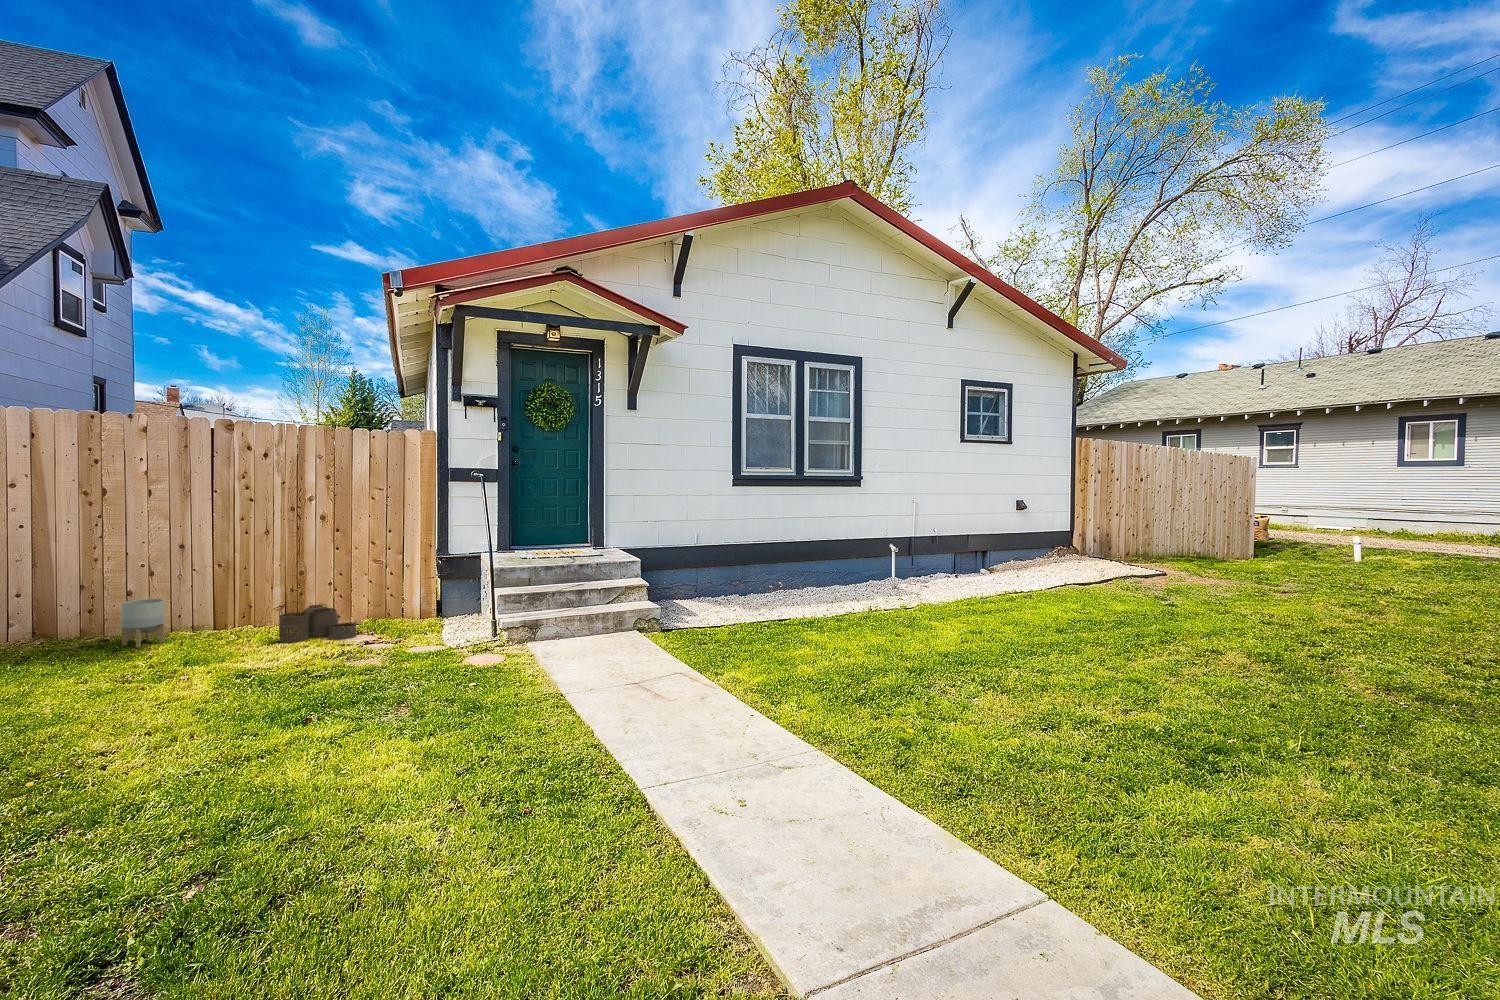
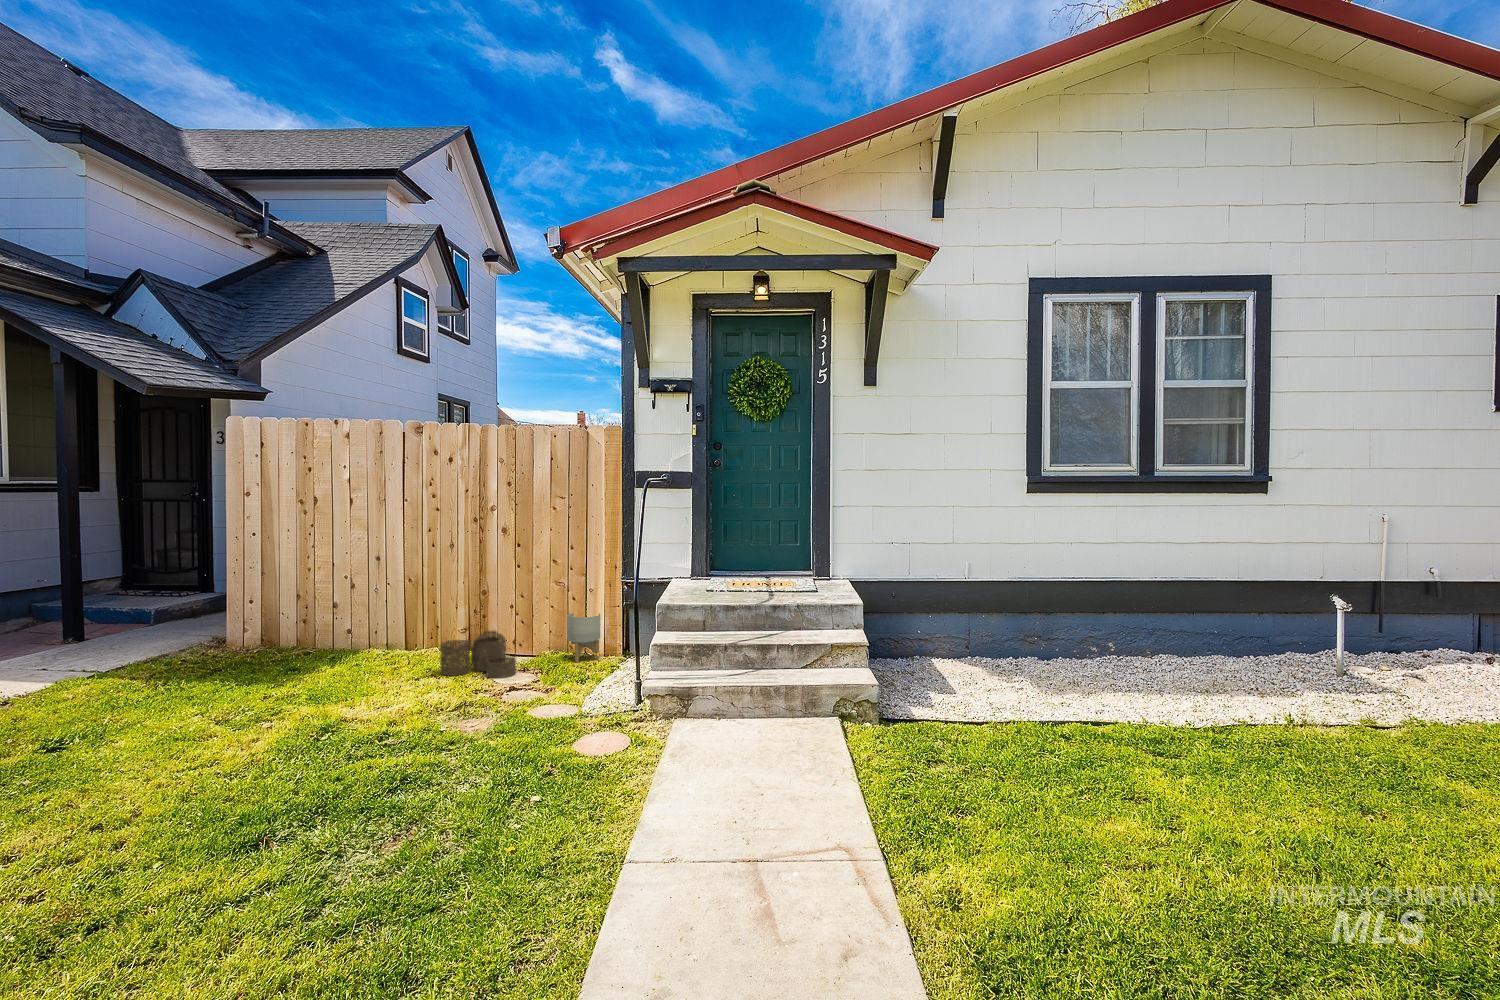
planter: present [121,599,164,648] -> present [567,613,600,663]

